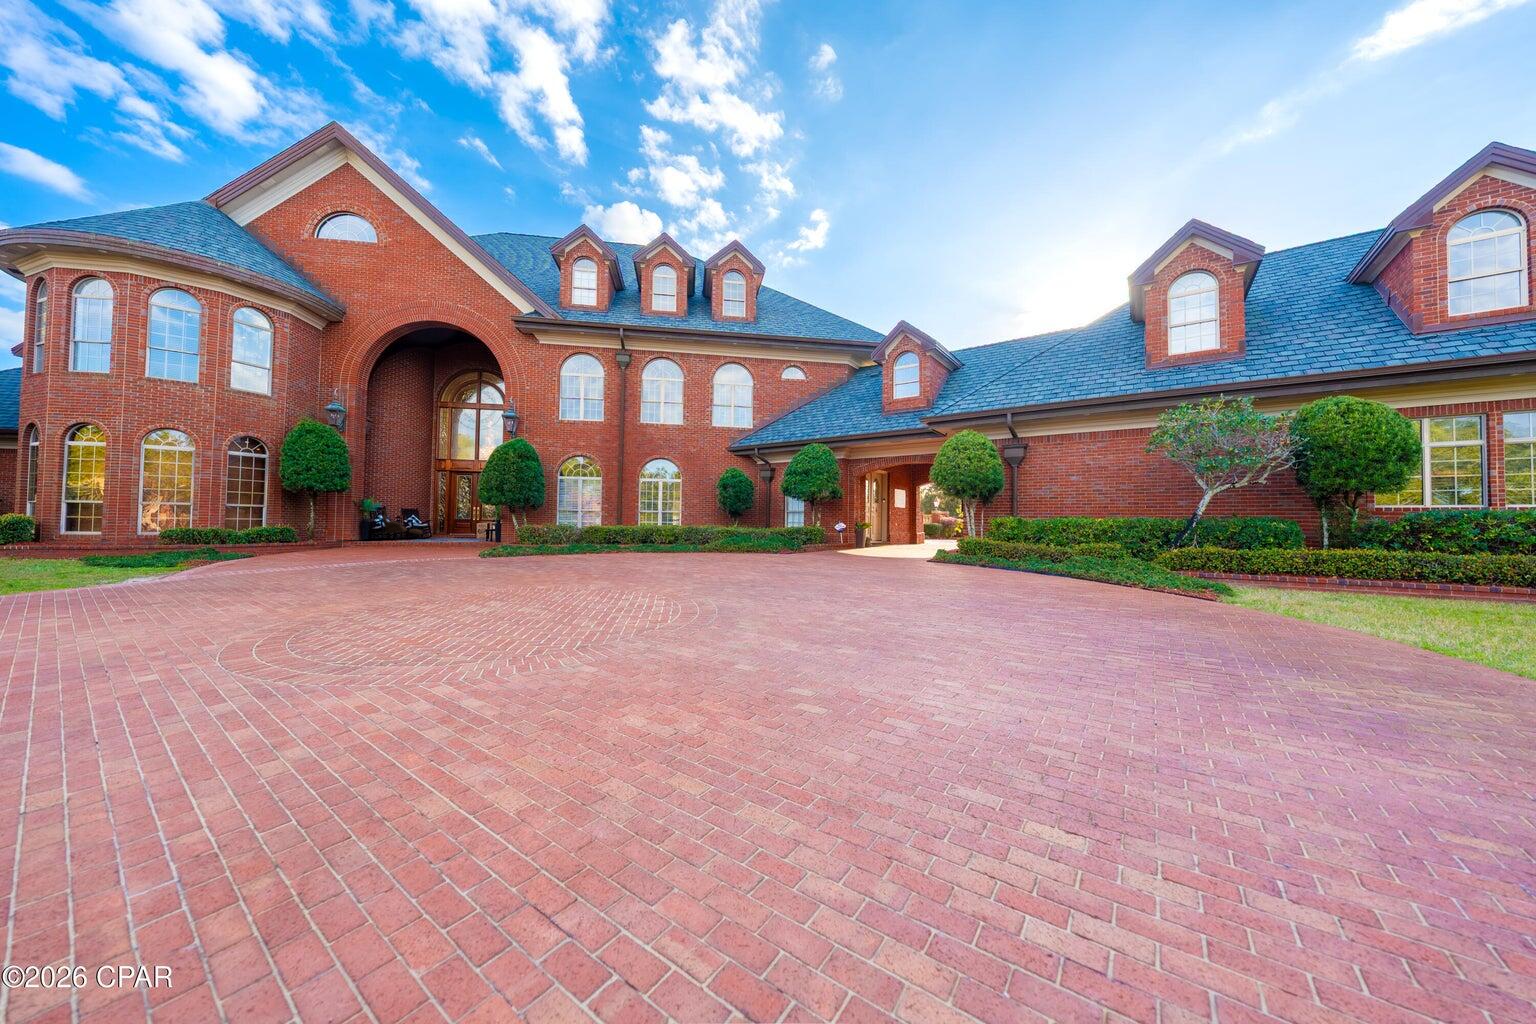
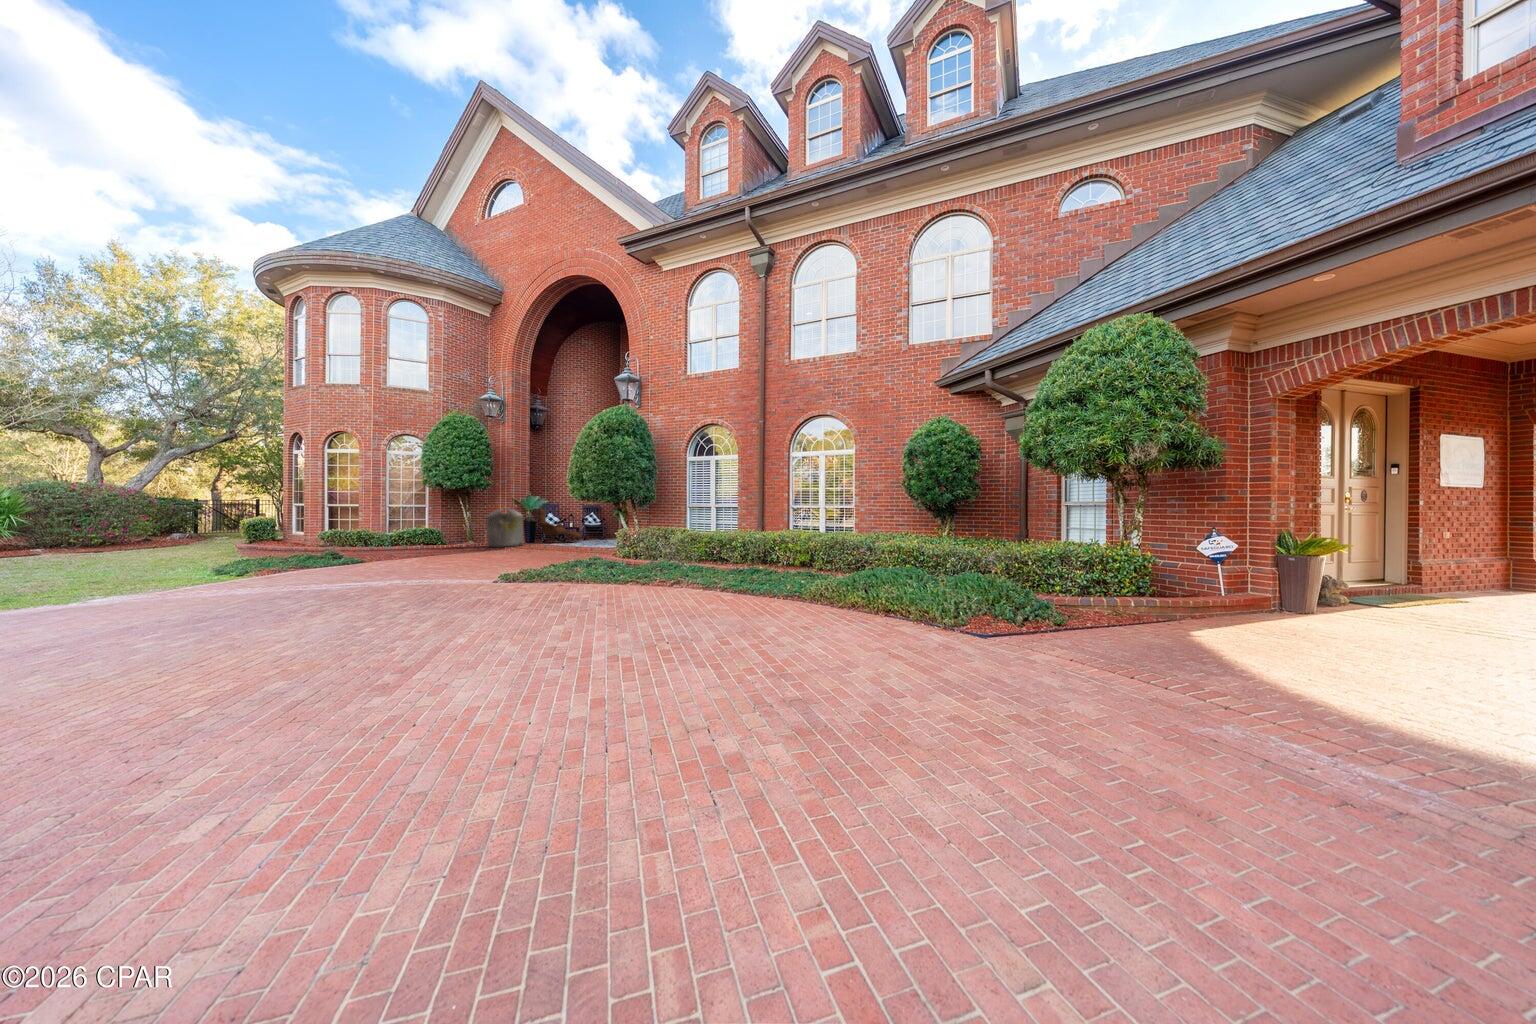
trash can: none [339,509,375,544] -> present [486,508,523,548]

